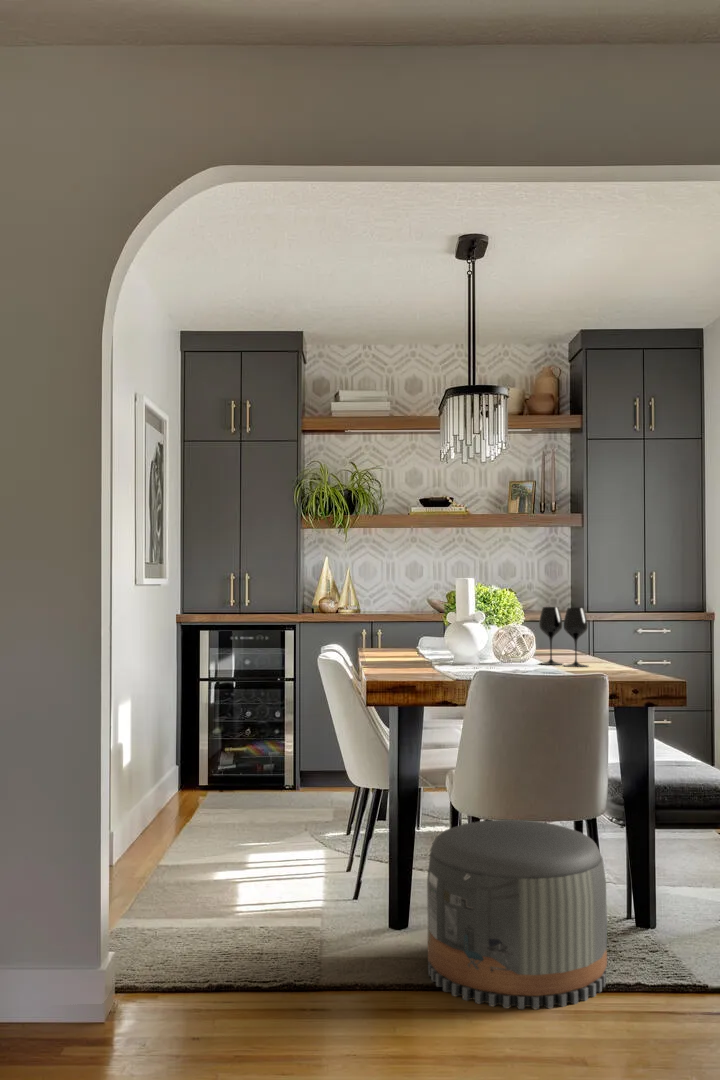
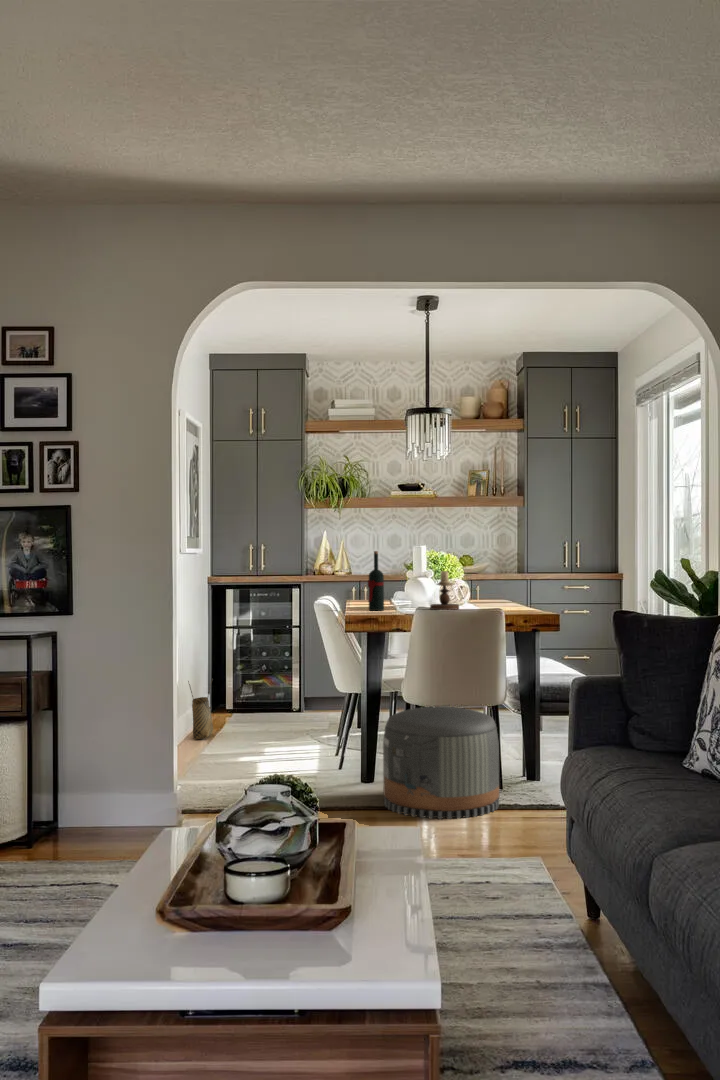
wine bottle: none [396,584,419,670] -> present [368,551,384,611]
wine glass: present [539,607,588,667] -> none [472,567,507,610]
candlestick: none [482,613,523,668] -> present [430,571,459,610]
woven basket: none [144,756,178,841] -> present [188,681,213,739]

